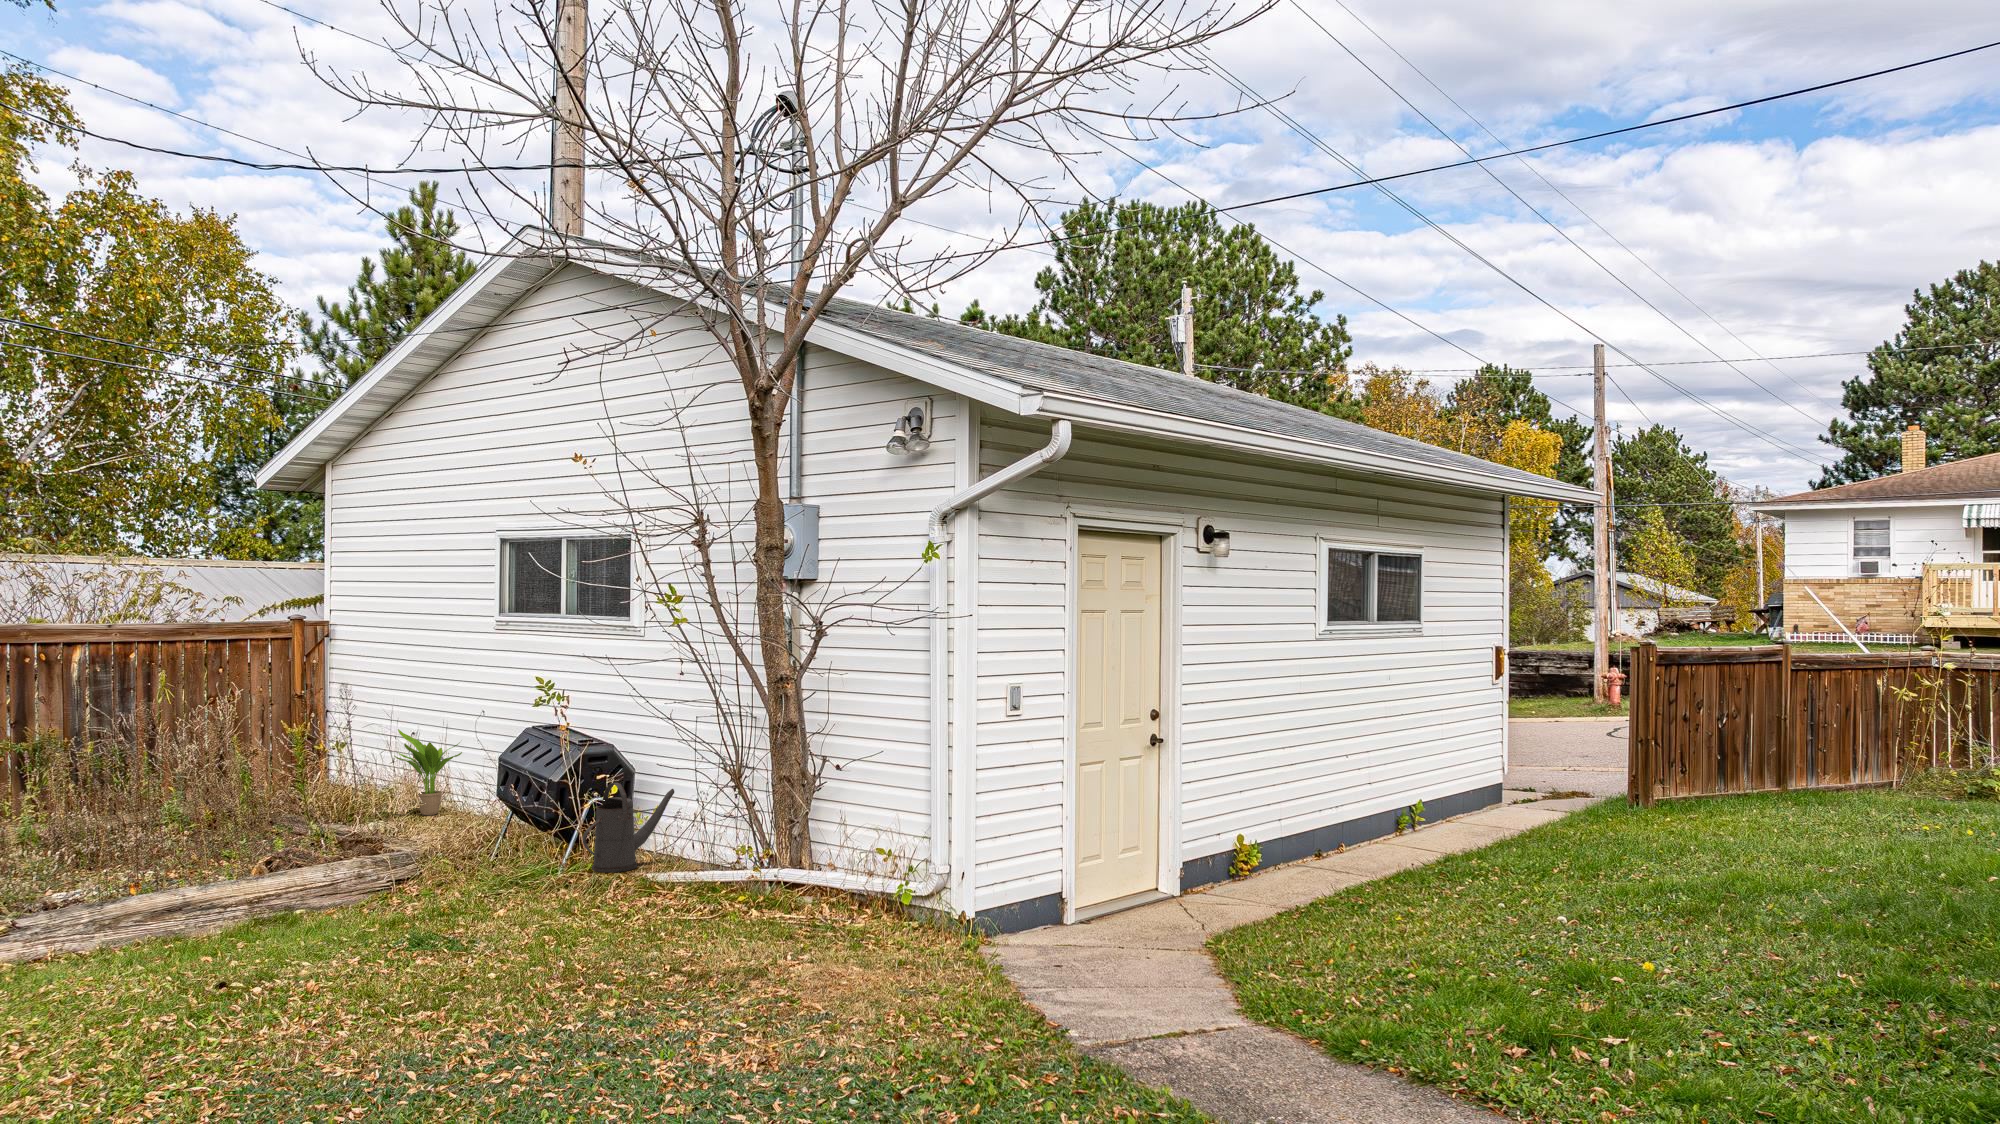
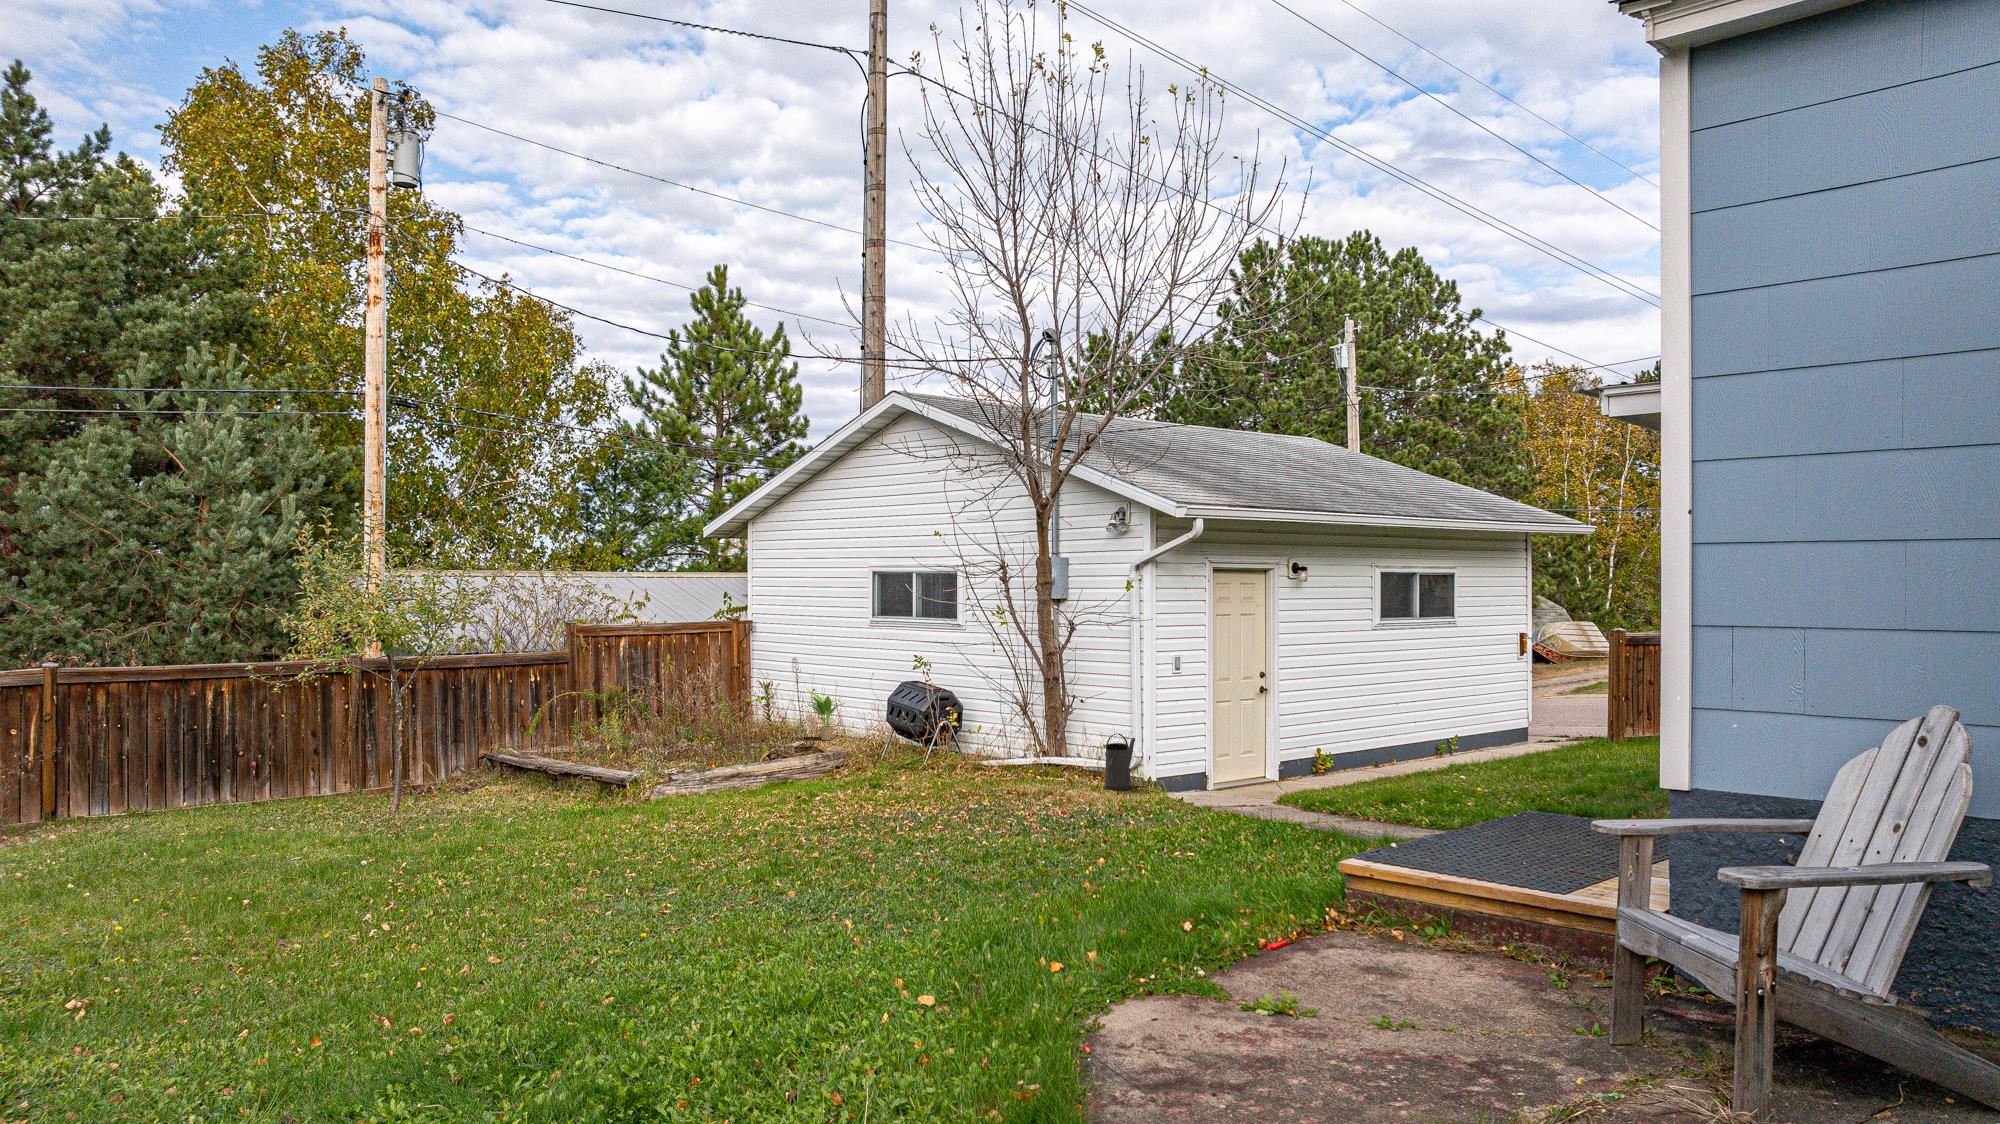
watering can: present [583,783,674,872] -> present [1104,733,1135,790]

